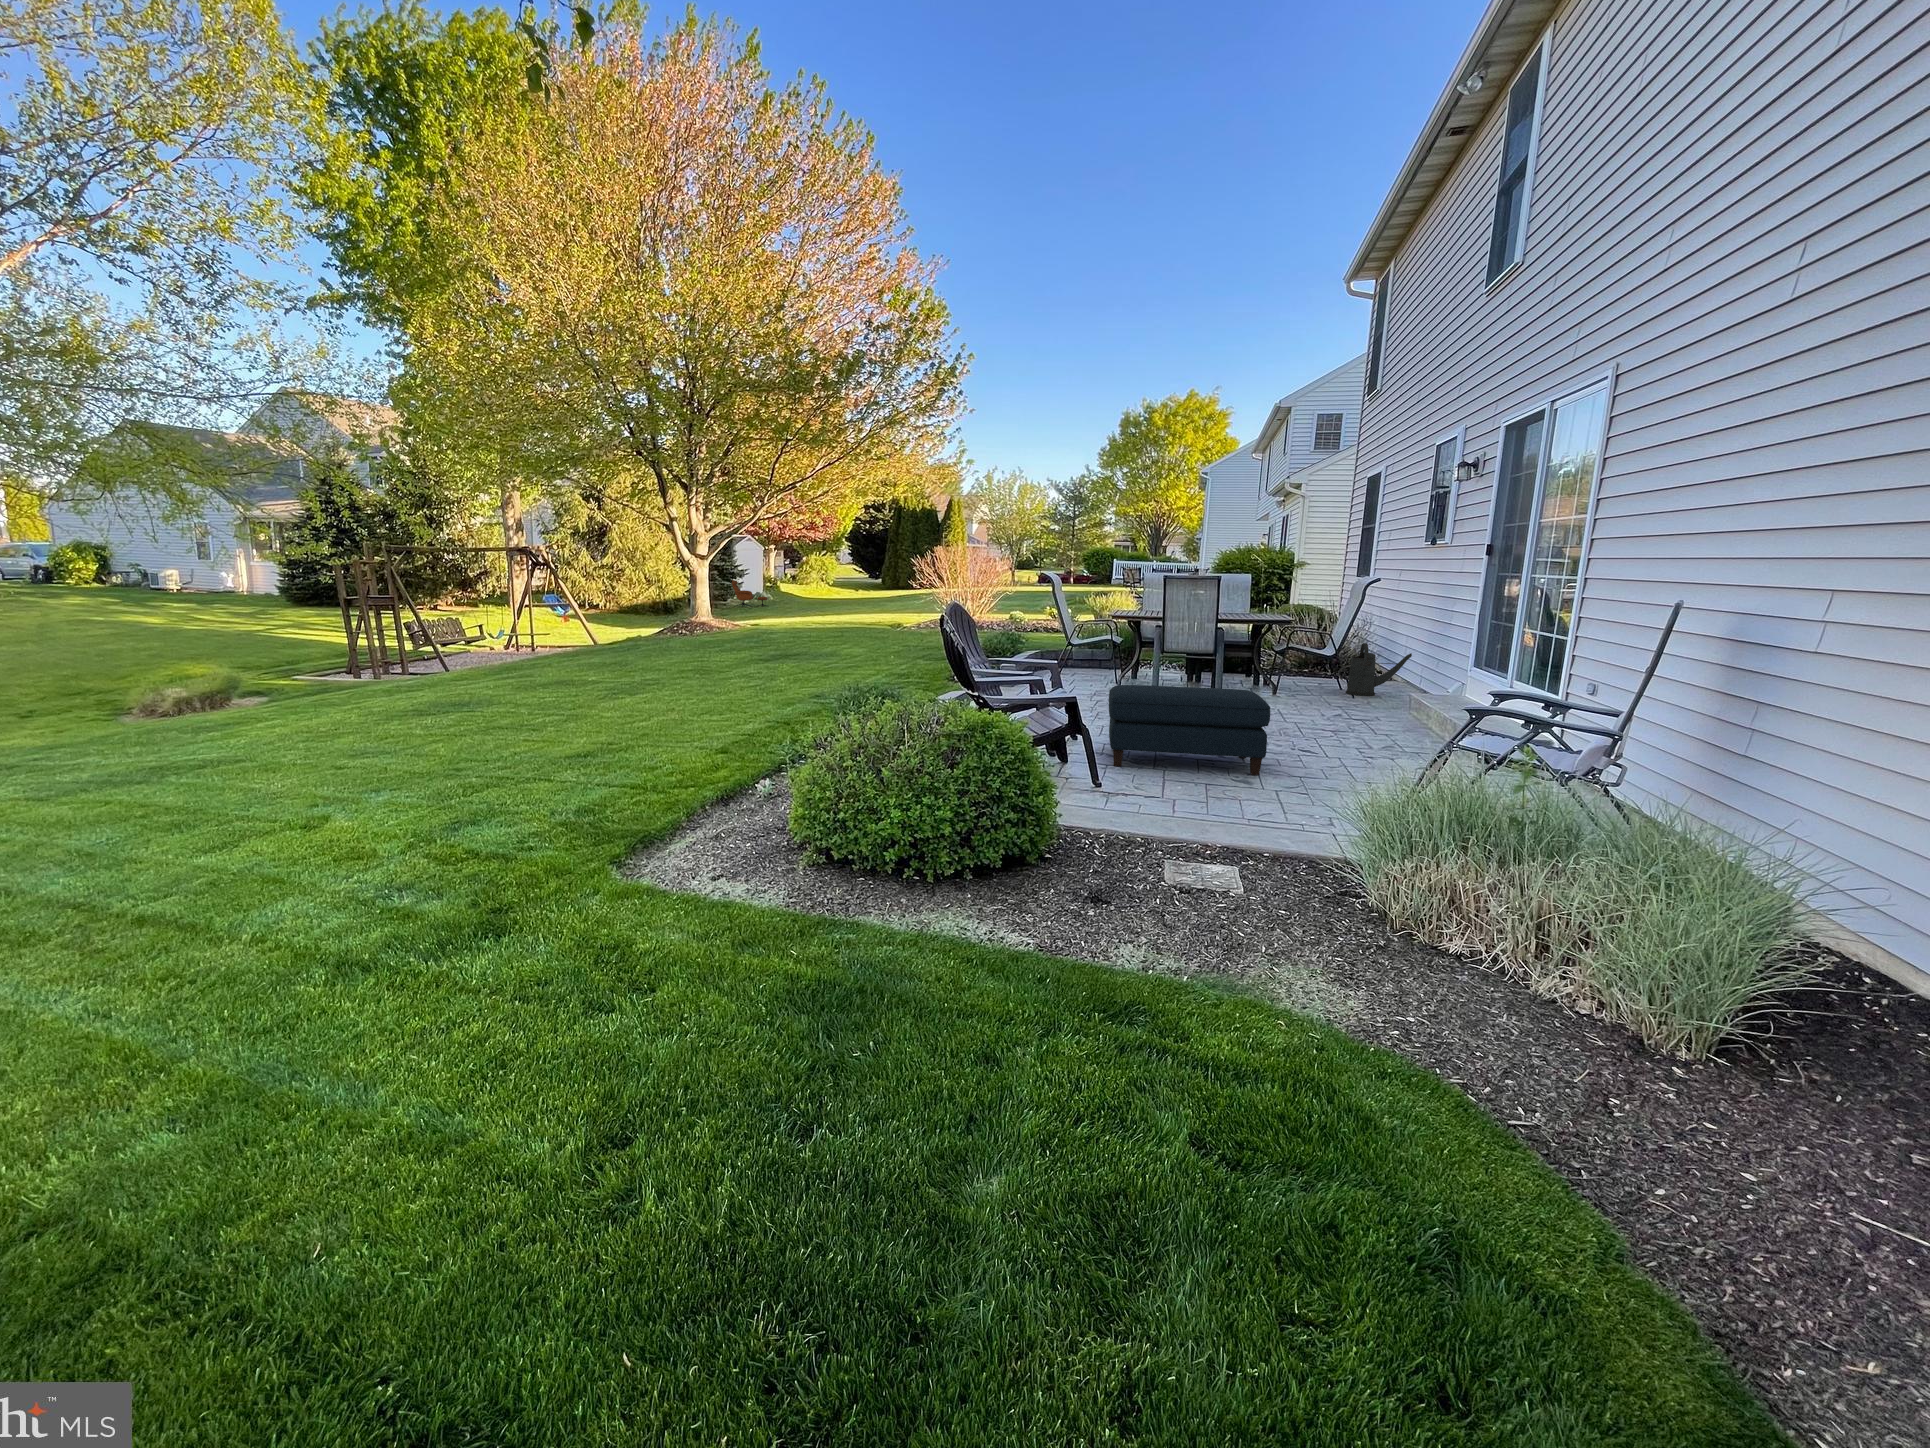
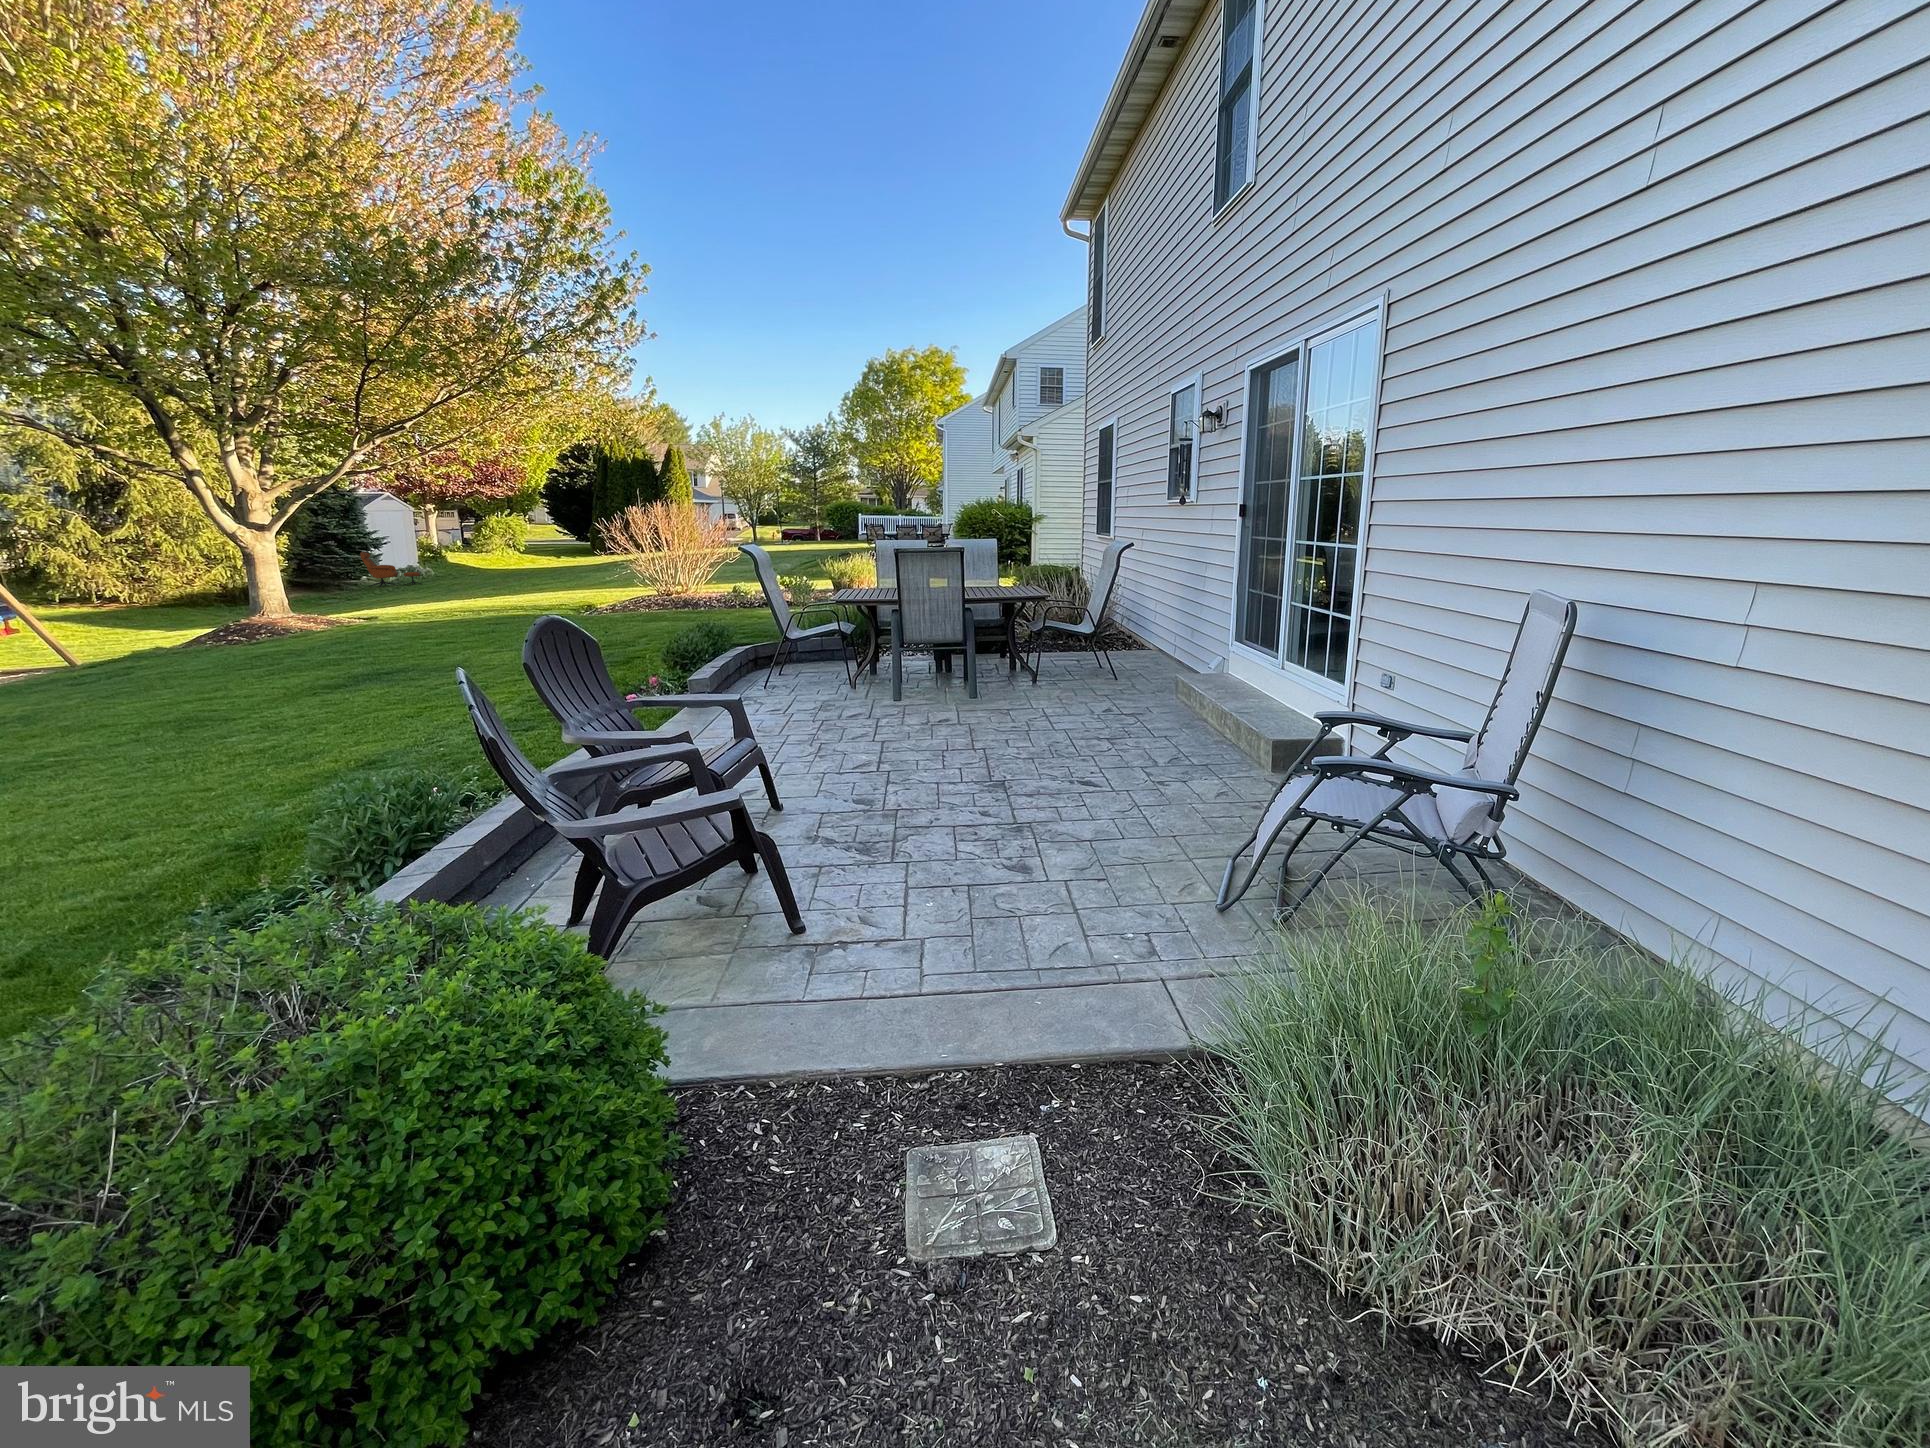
watering can: present [1339,643,1412,696] -> none [1096,610,1164,668]
ottoman: present [1109,685,1270,775] -> none [826,714,1052,859]

